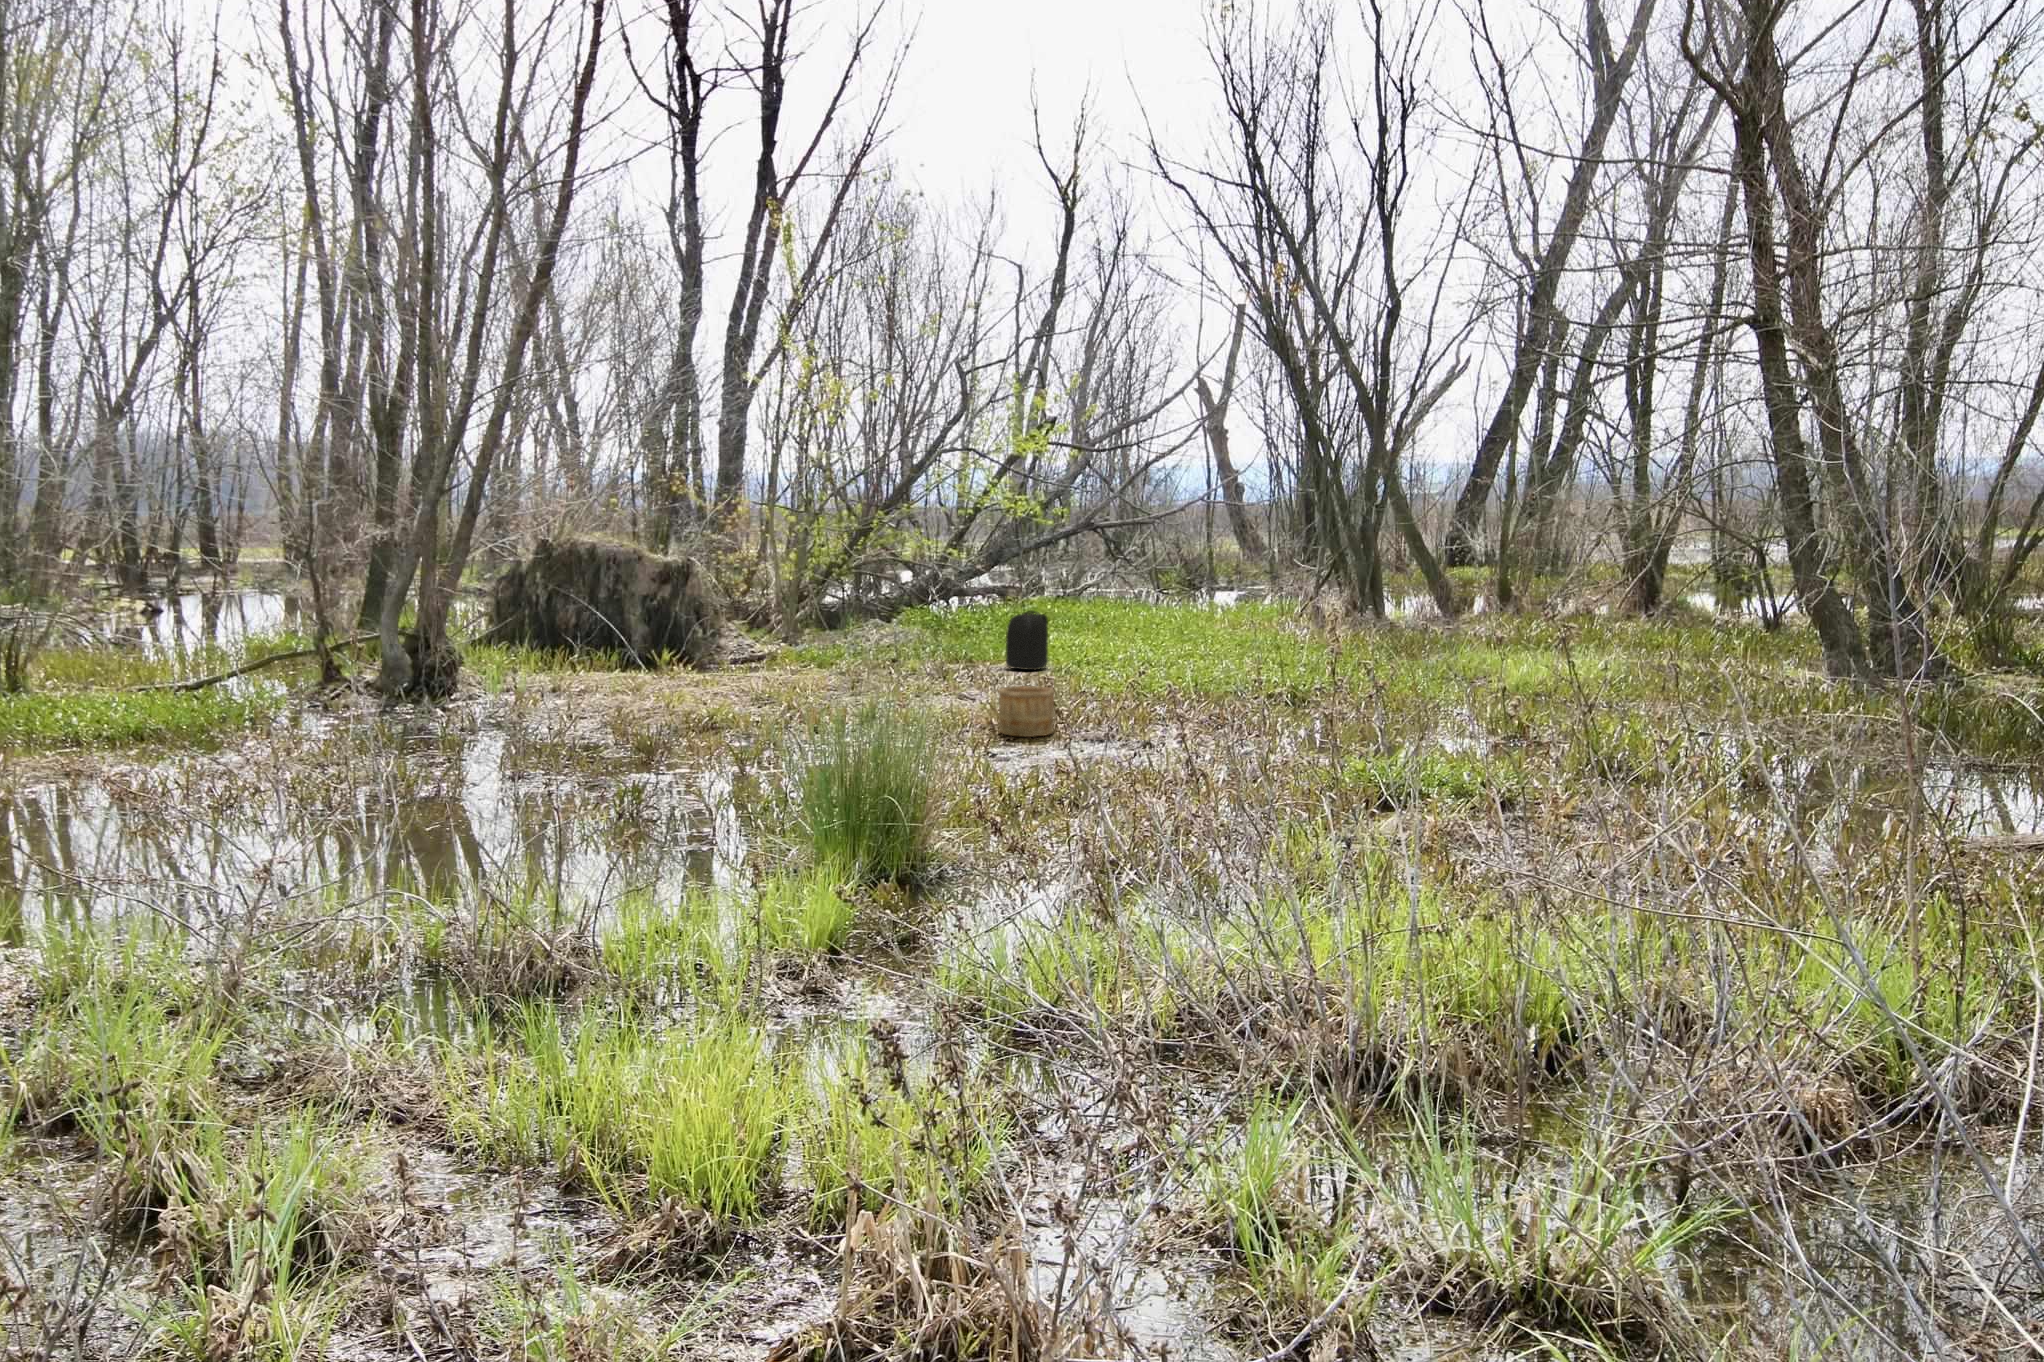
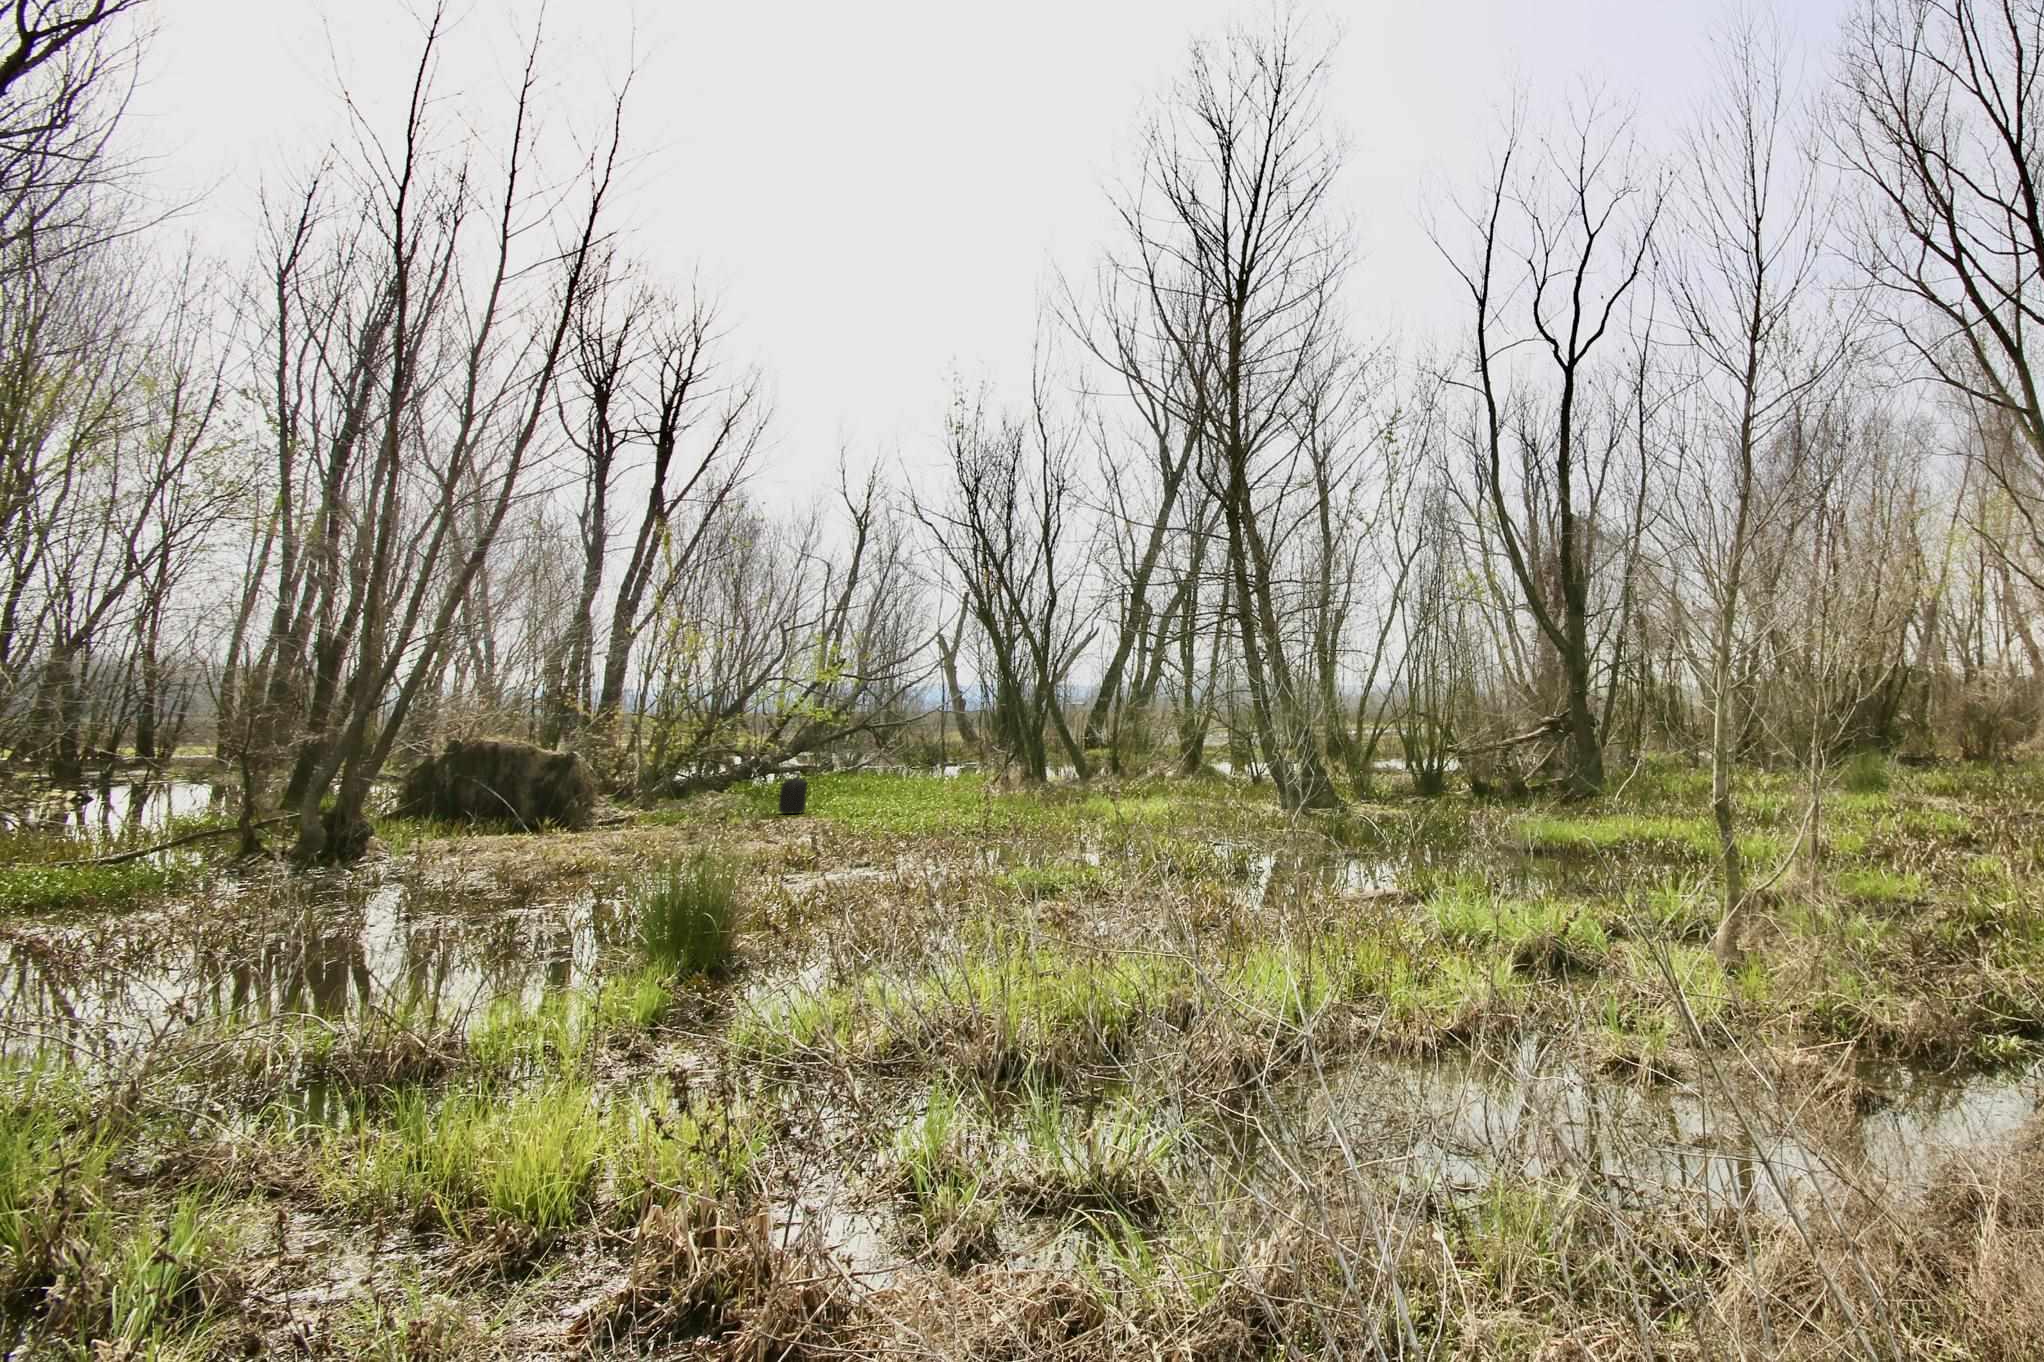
wooden bucket: present [998,686,1055,737] -> none [748,812,782,839]

